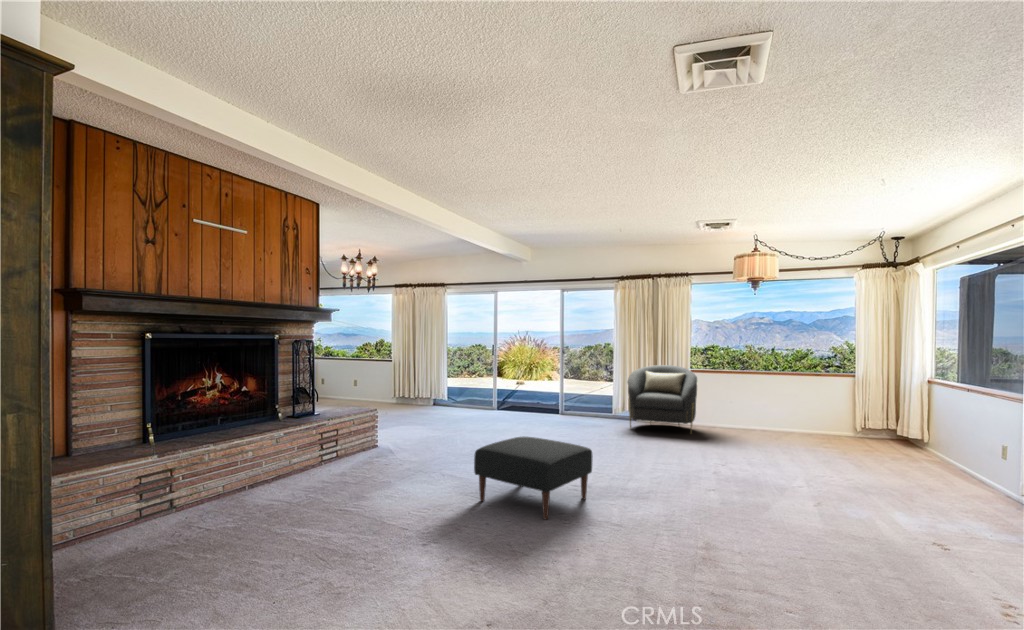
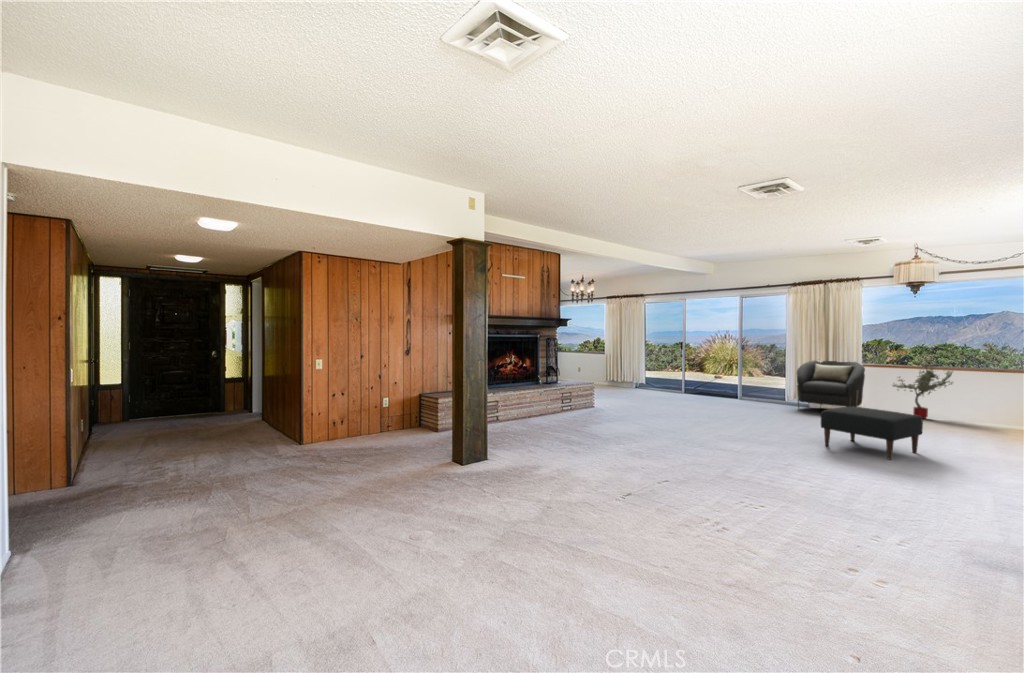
potted tree: none [721,367,779,433] -> present [893,363,953,419]
ottoman: present [474,436,593,519] -> present [821,407,923,460]

